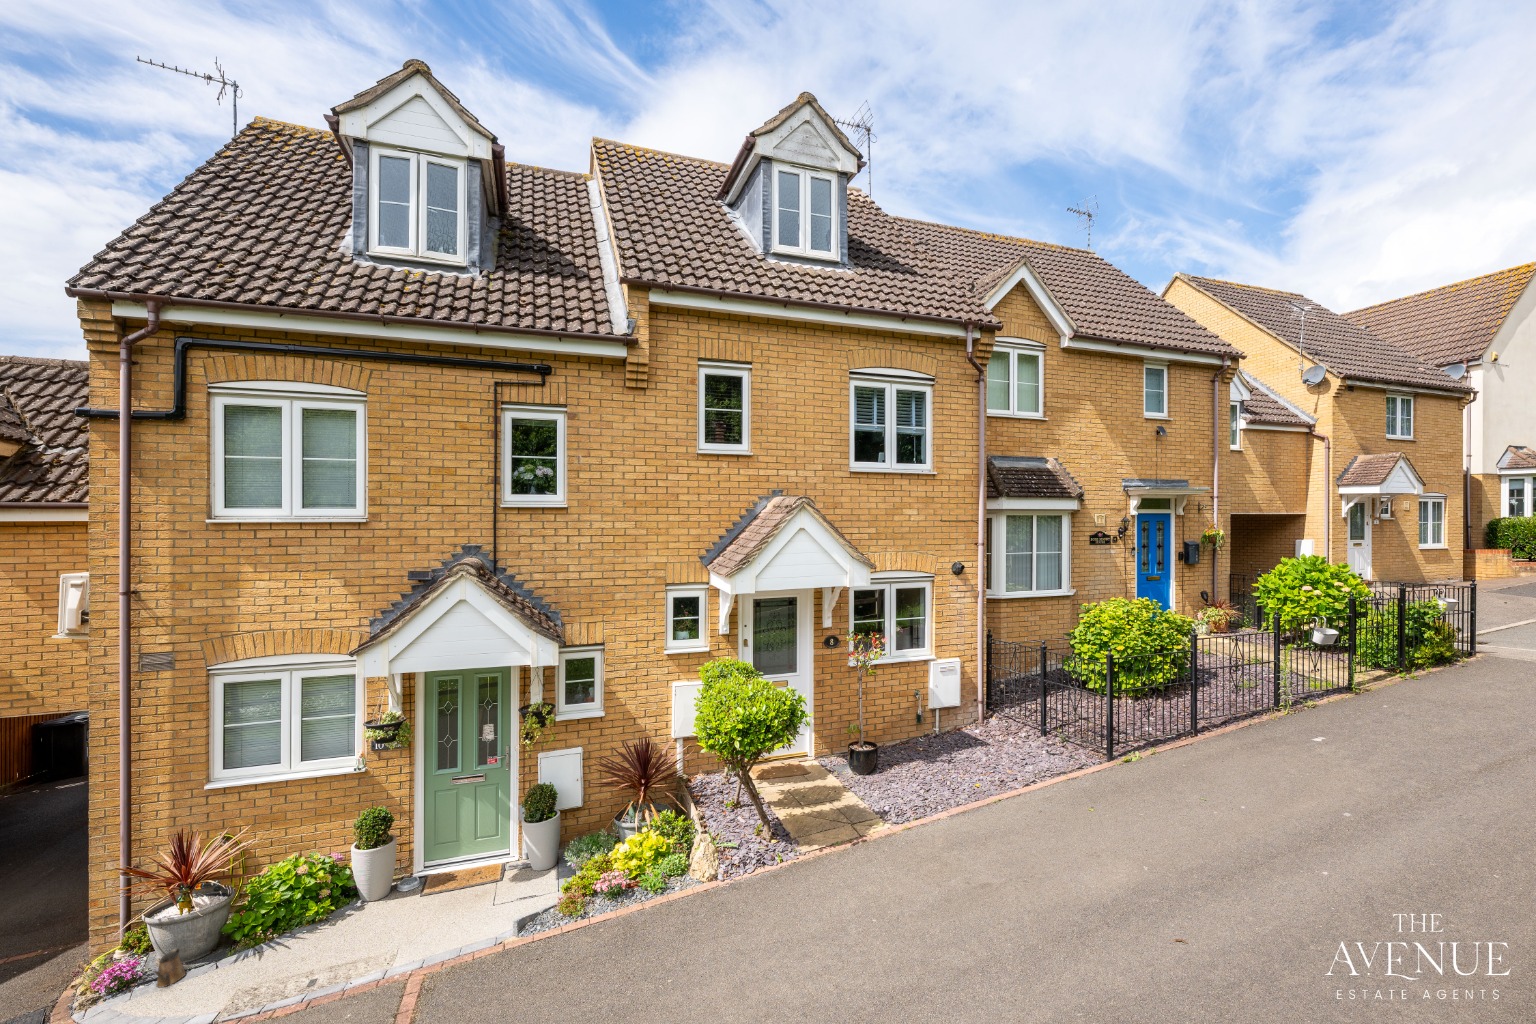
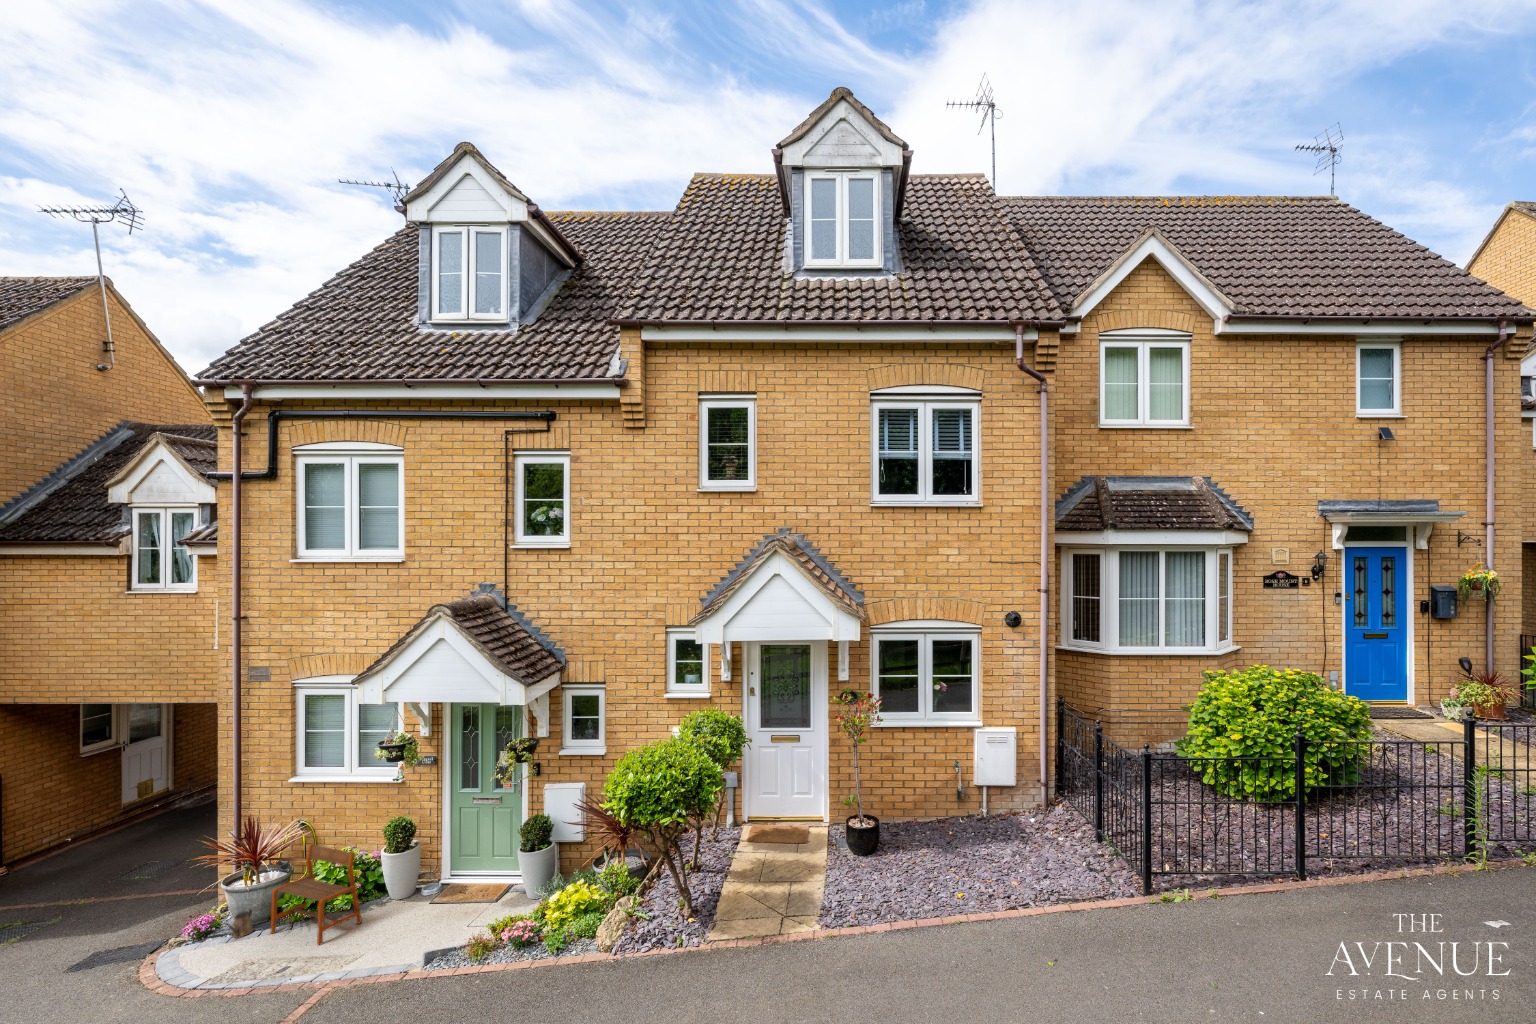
bench: none [215,856,341,973] -> present [271,844,362,945]

